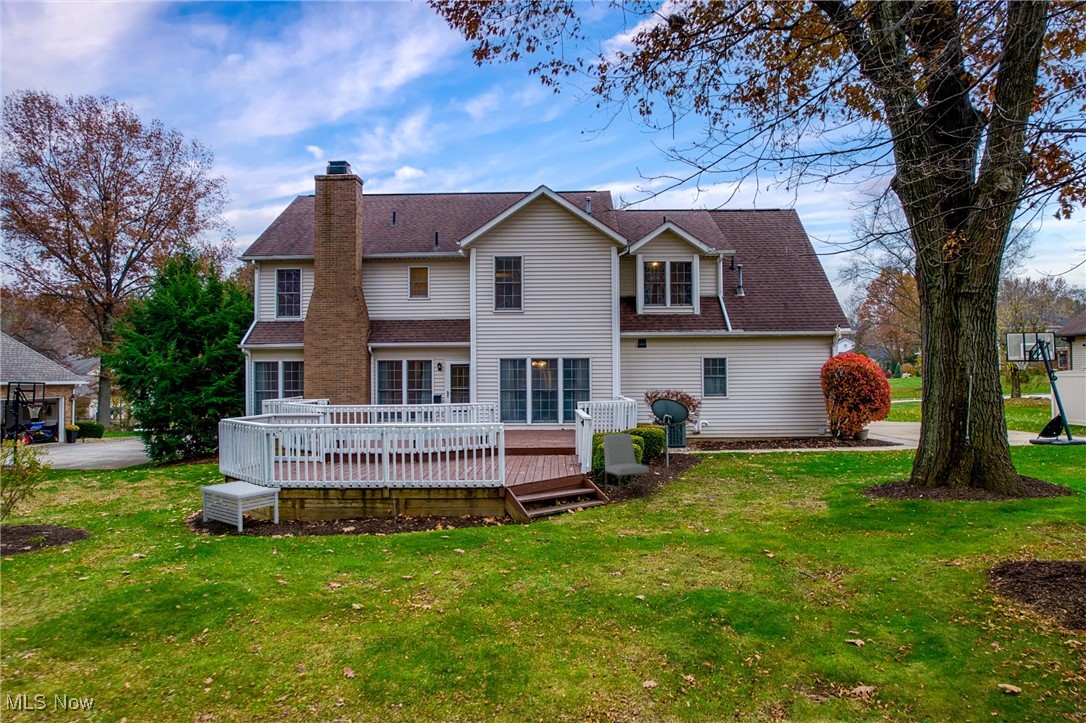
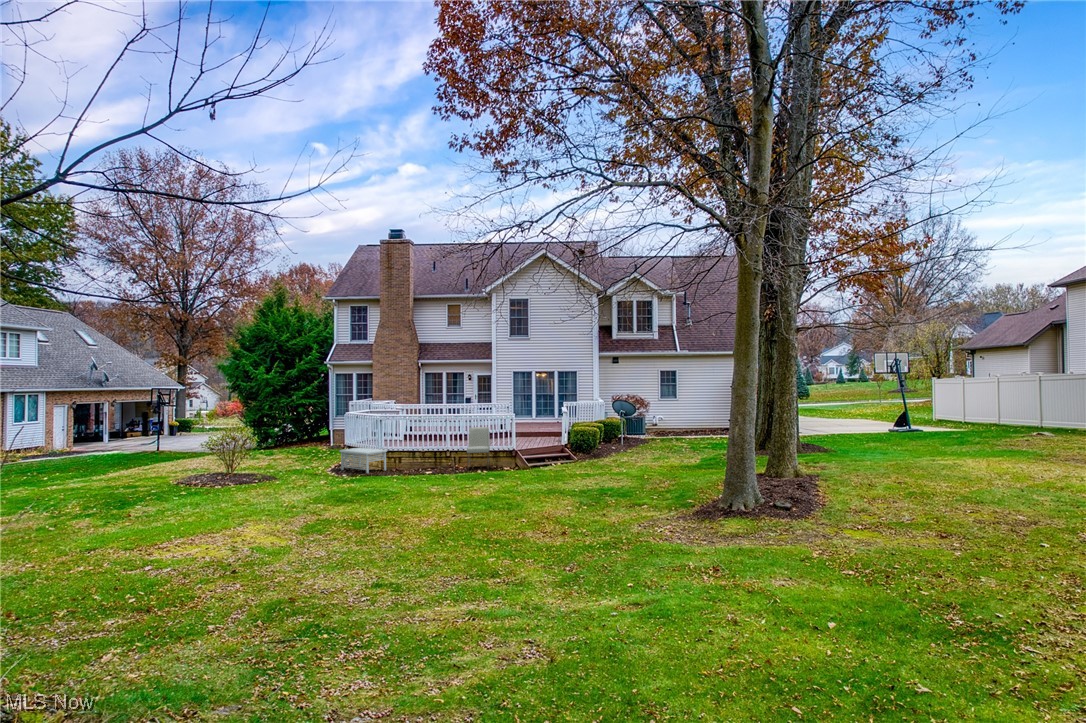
chair: present [604,433,649,501] -> present [467,427,490,469]

